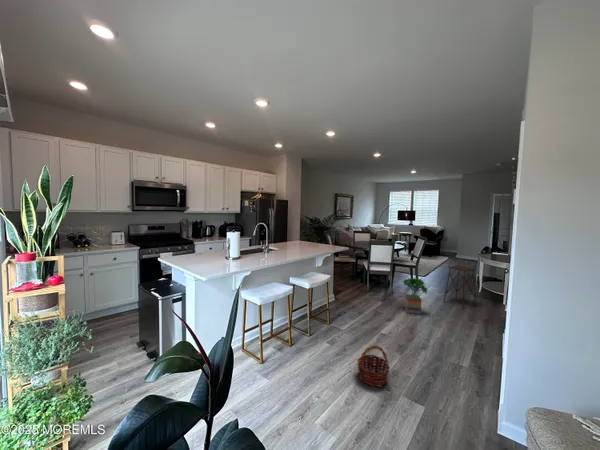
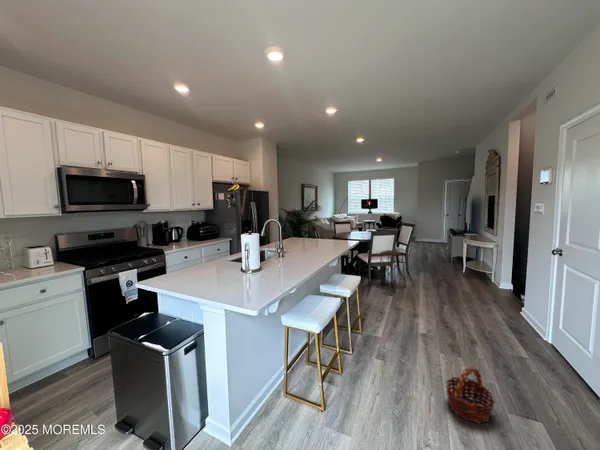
side table: present [443,266,476,309] -> present [377,250,406,292]
potted tree: present [403,278,428,314] -> none [418,269,449,308]

